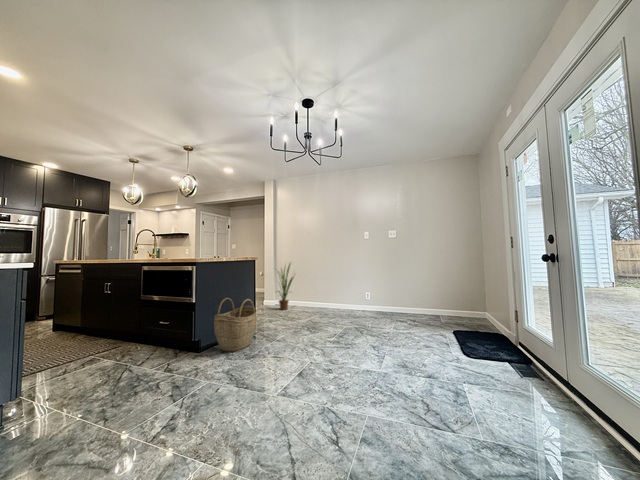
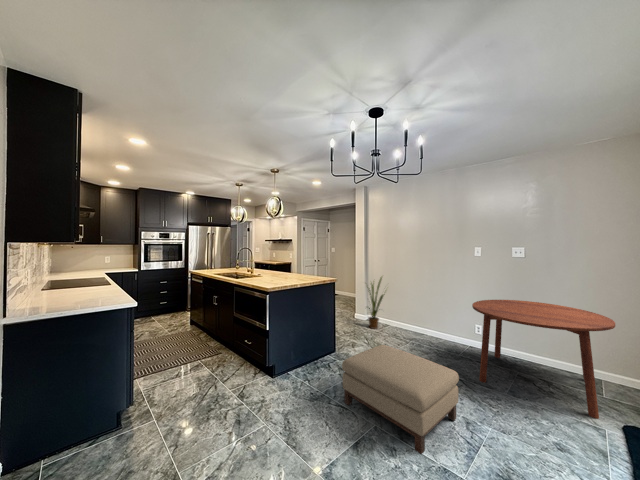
dining table: none [367,269,447,332] -> present [472,300,615,419]
woven basket: present [214,298,257,352] -> none [286,326,329,386]
ottoman: none [277,304,368,367] -> present [342,345,459,454]

